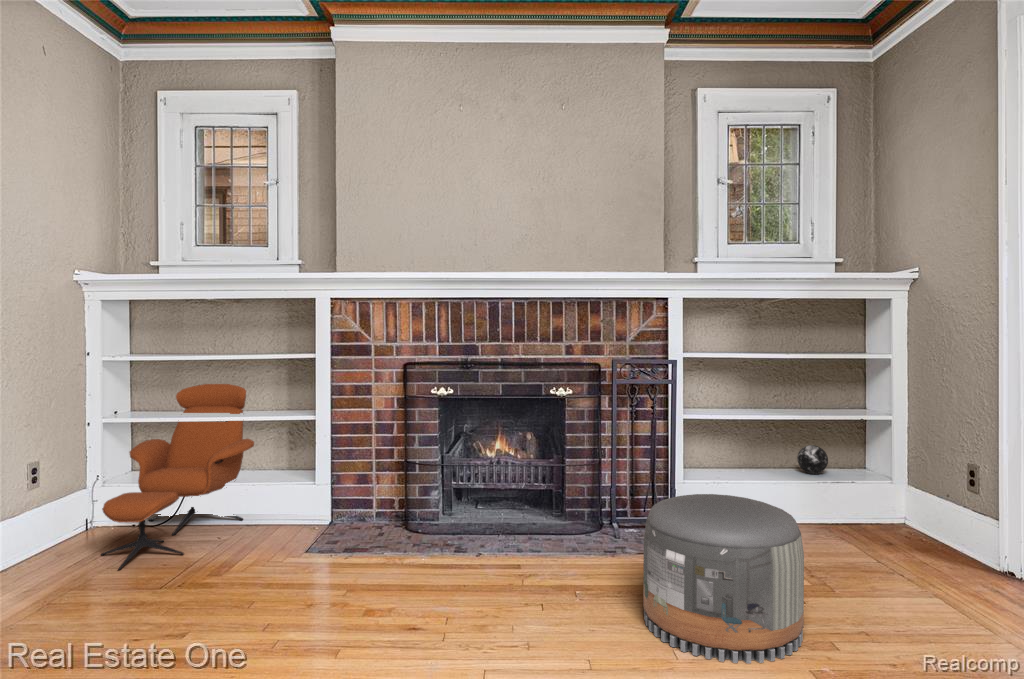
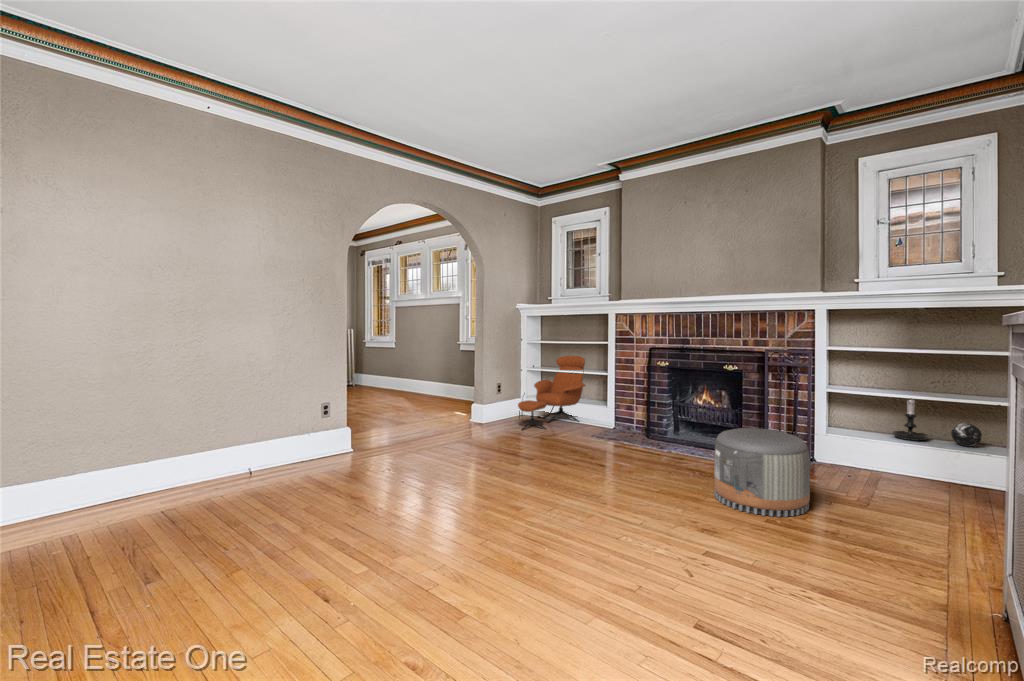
candle holder: none [738,417,779,475] -> present [893,399,930,441]

